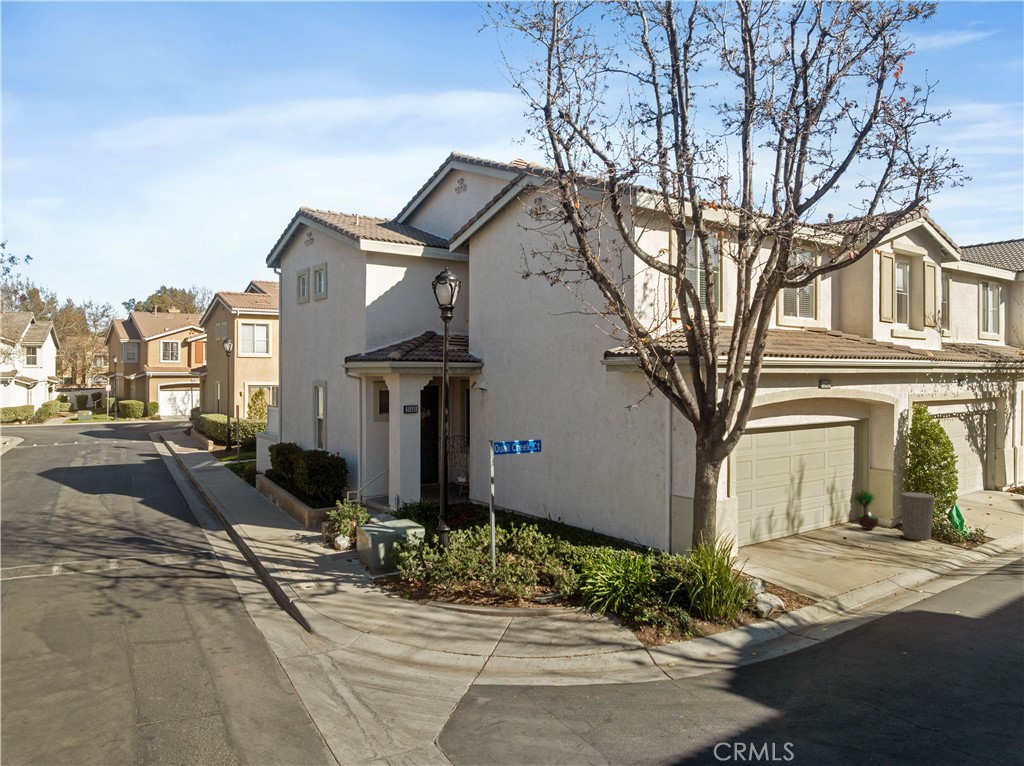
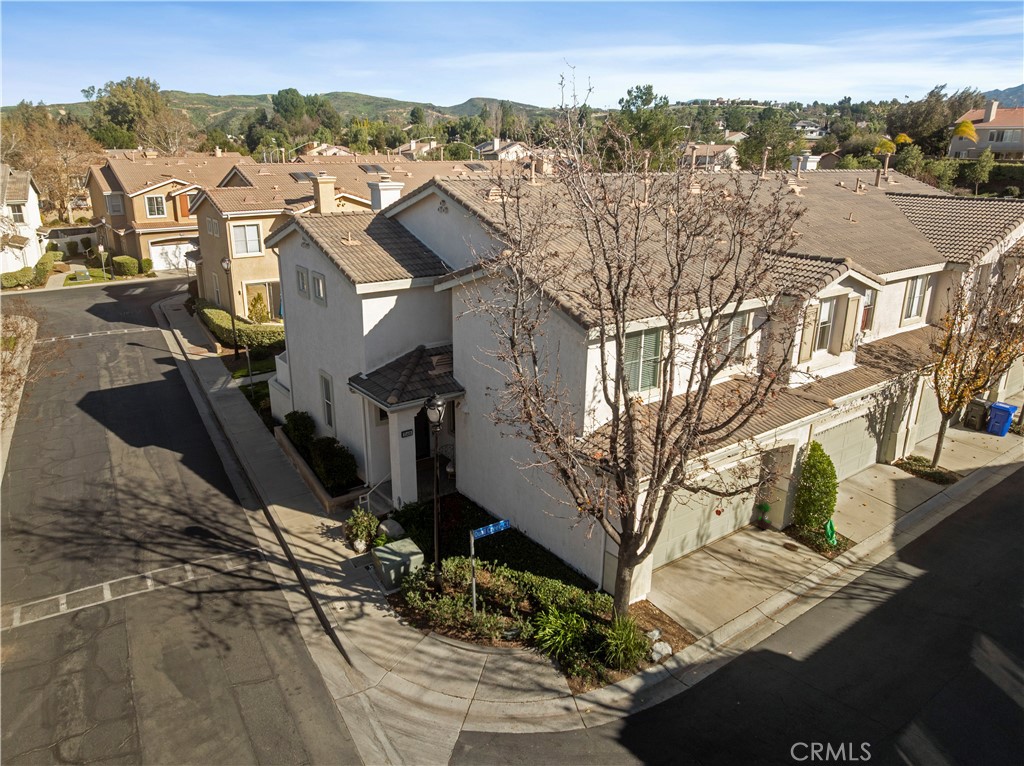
trash can: present [900,492,935,540] -> none [786,509,814,548]

